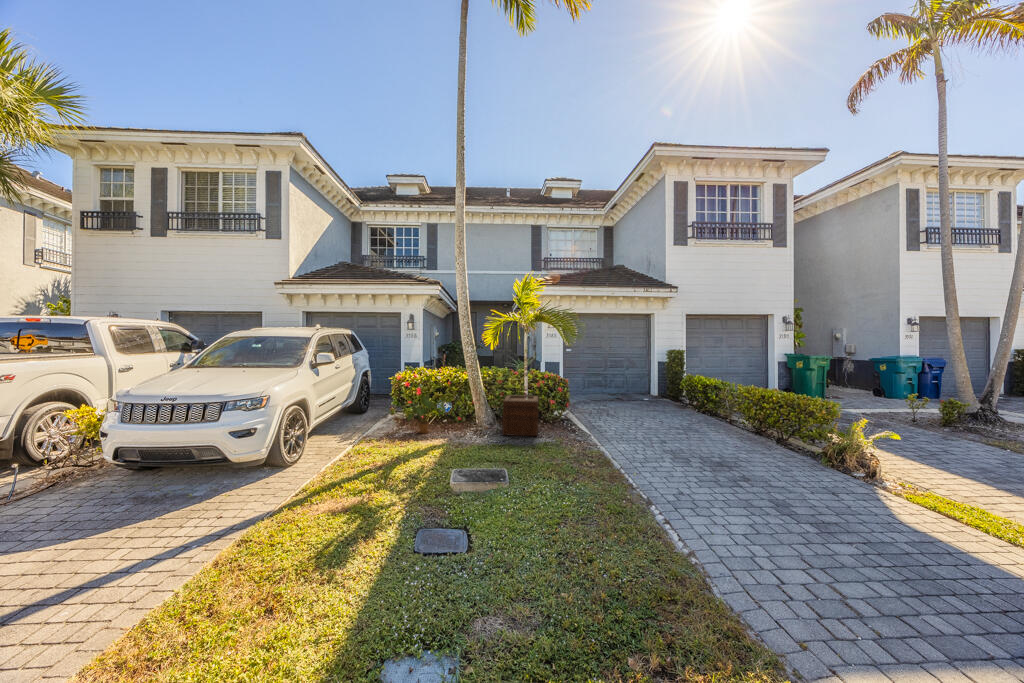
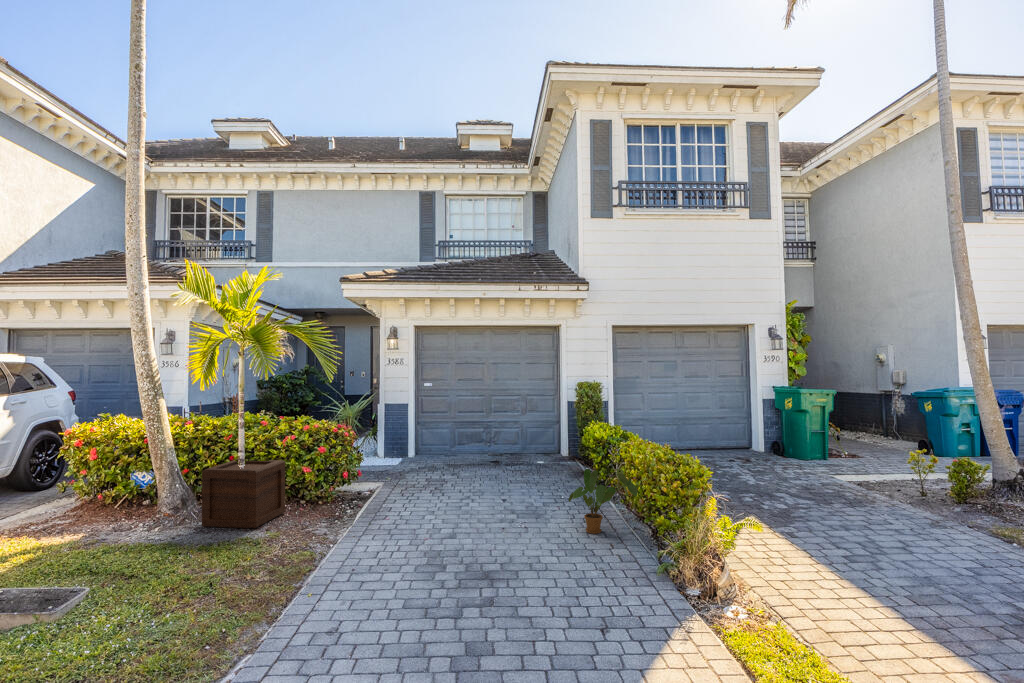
house plant: present [407,395,445,433] -> present [569,469,638,534]

